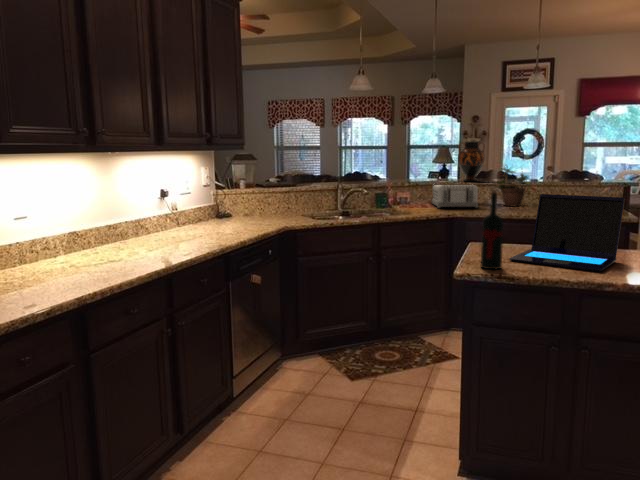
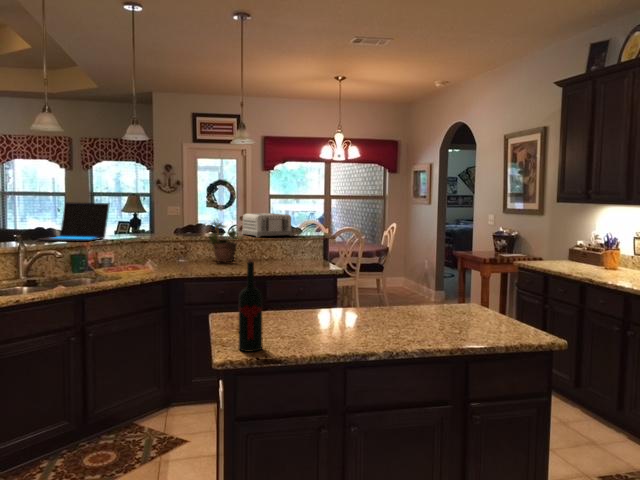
vase: present [458,139,485,181] -> none [163,191,192,236]
toaster: present [432,183,478,208] -> present [242,213,293,237]
laptop: present [509,194,625,272] -> present [39,202,109,242]

